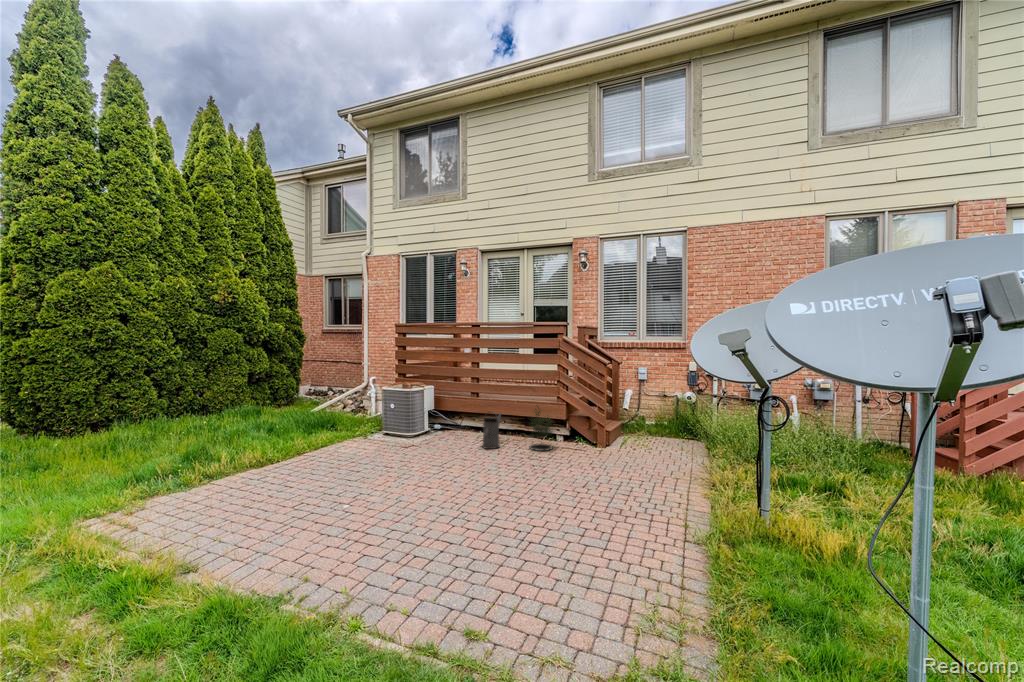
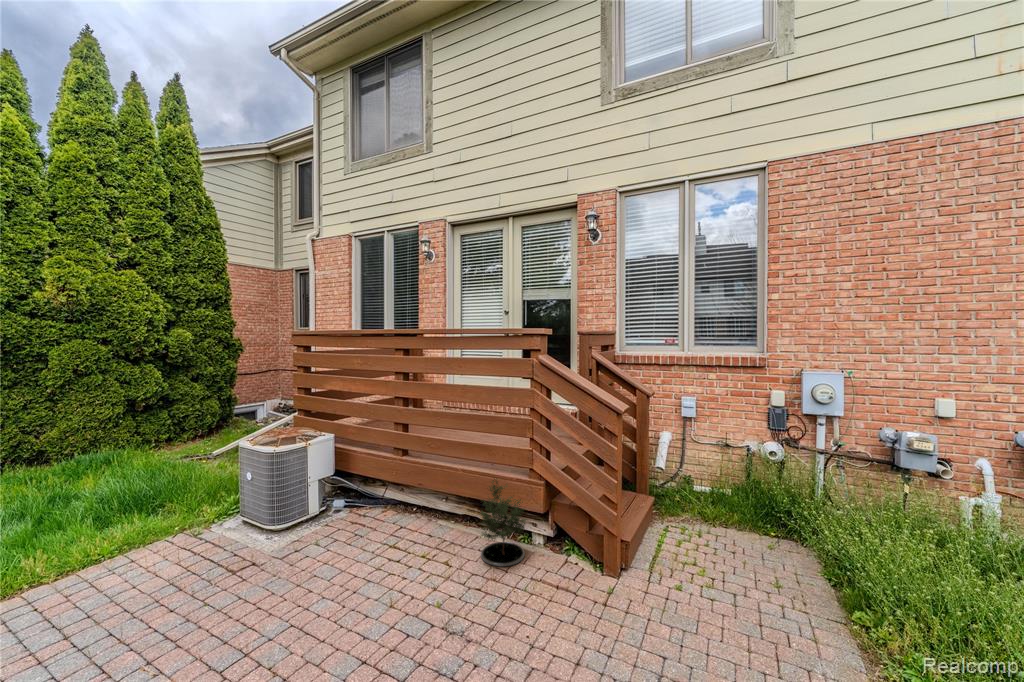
watering can: present [482,414,501,449] -> none [398,480,445,557]

